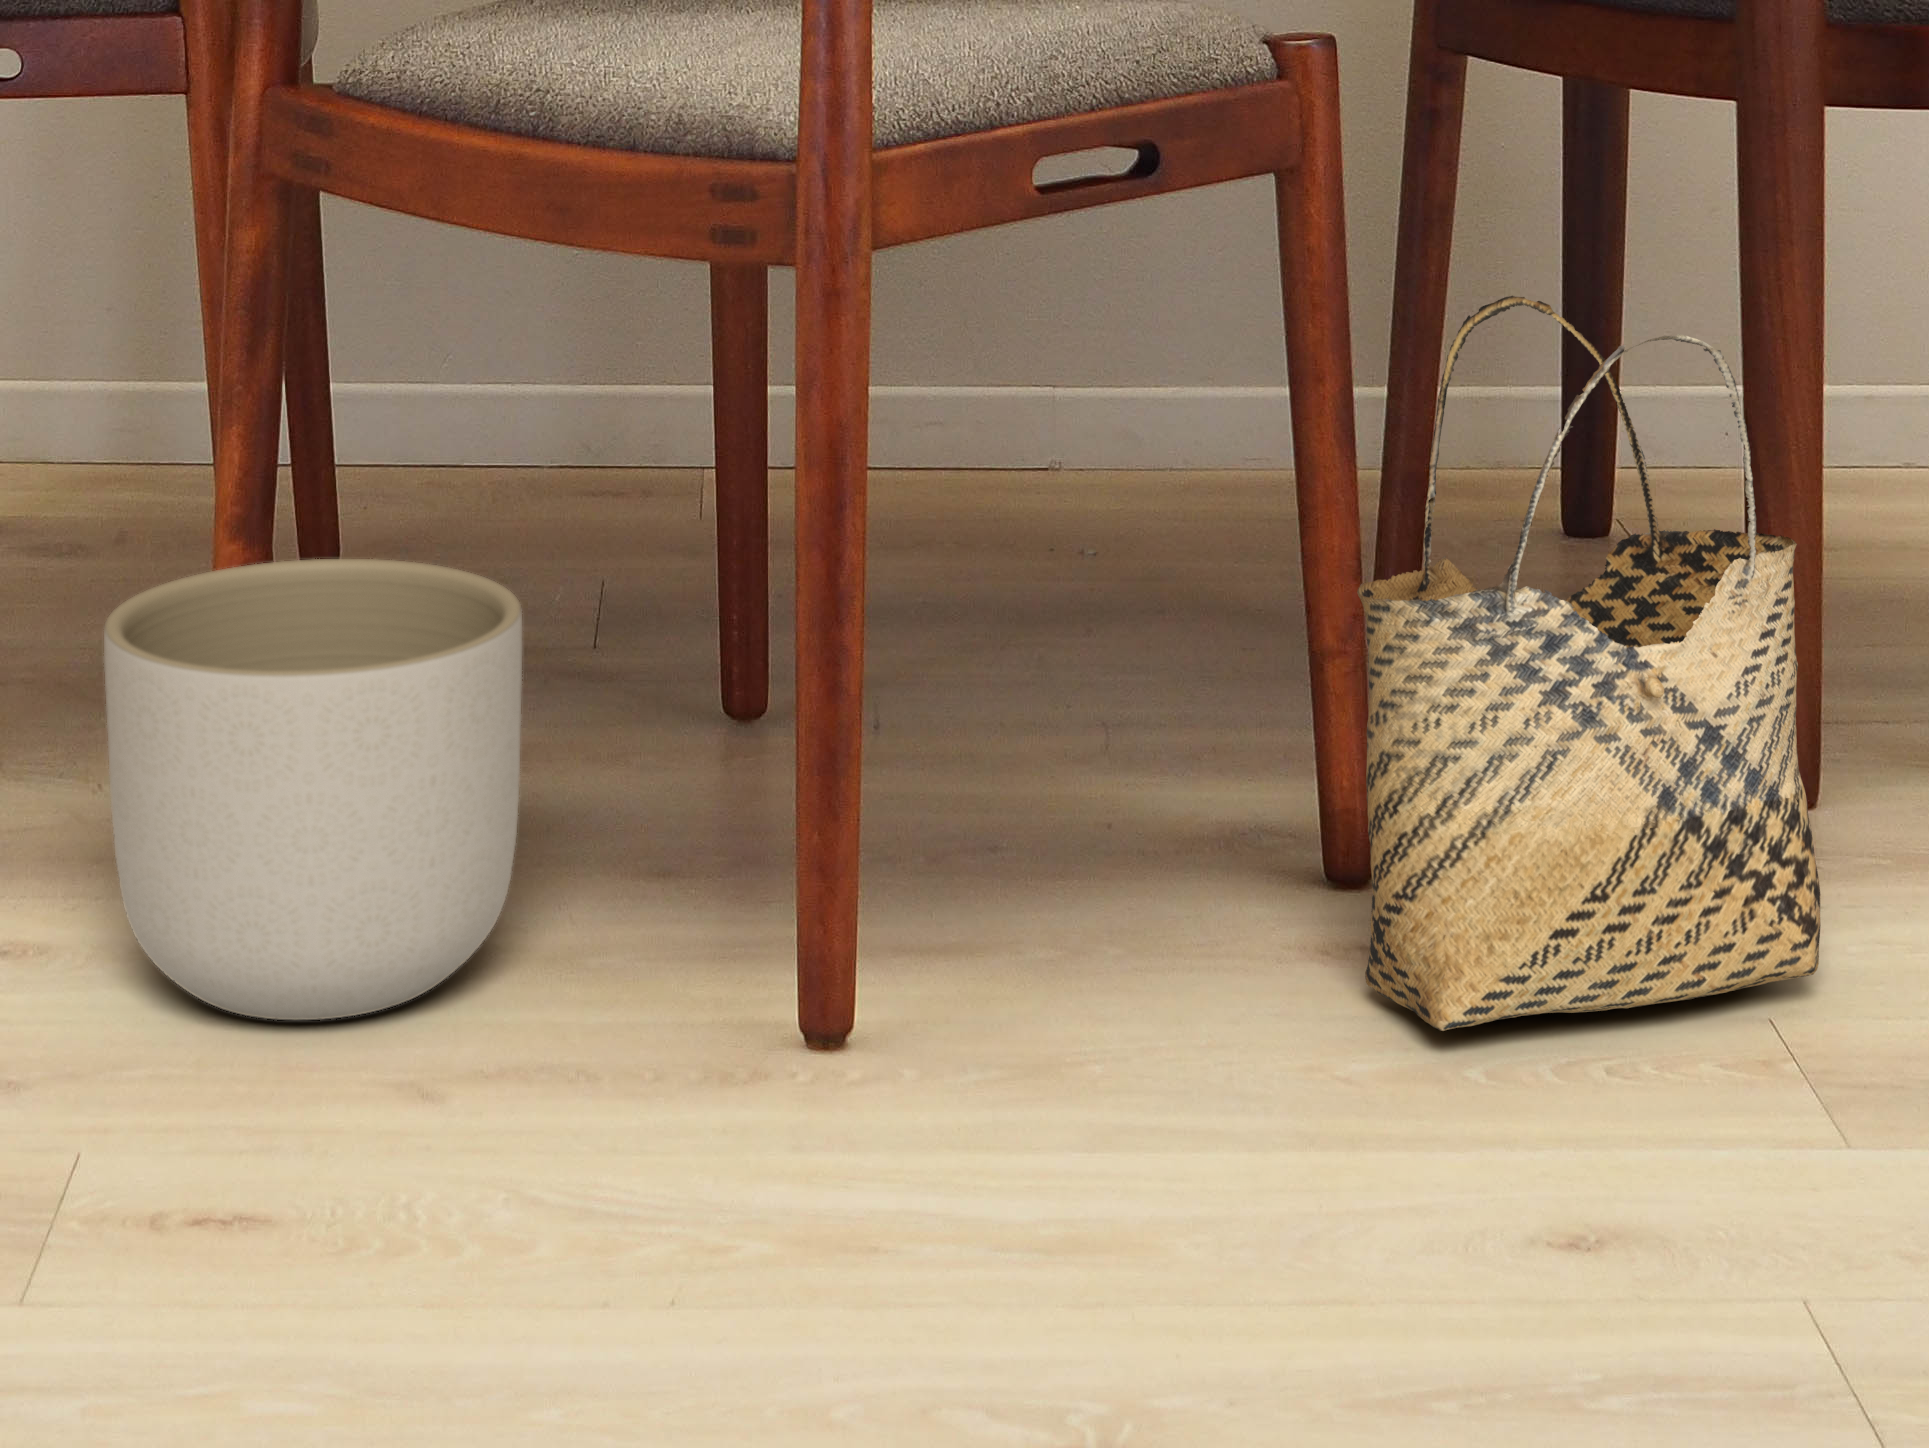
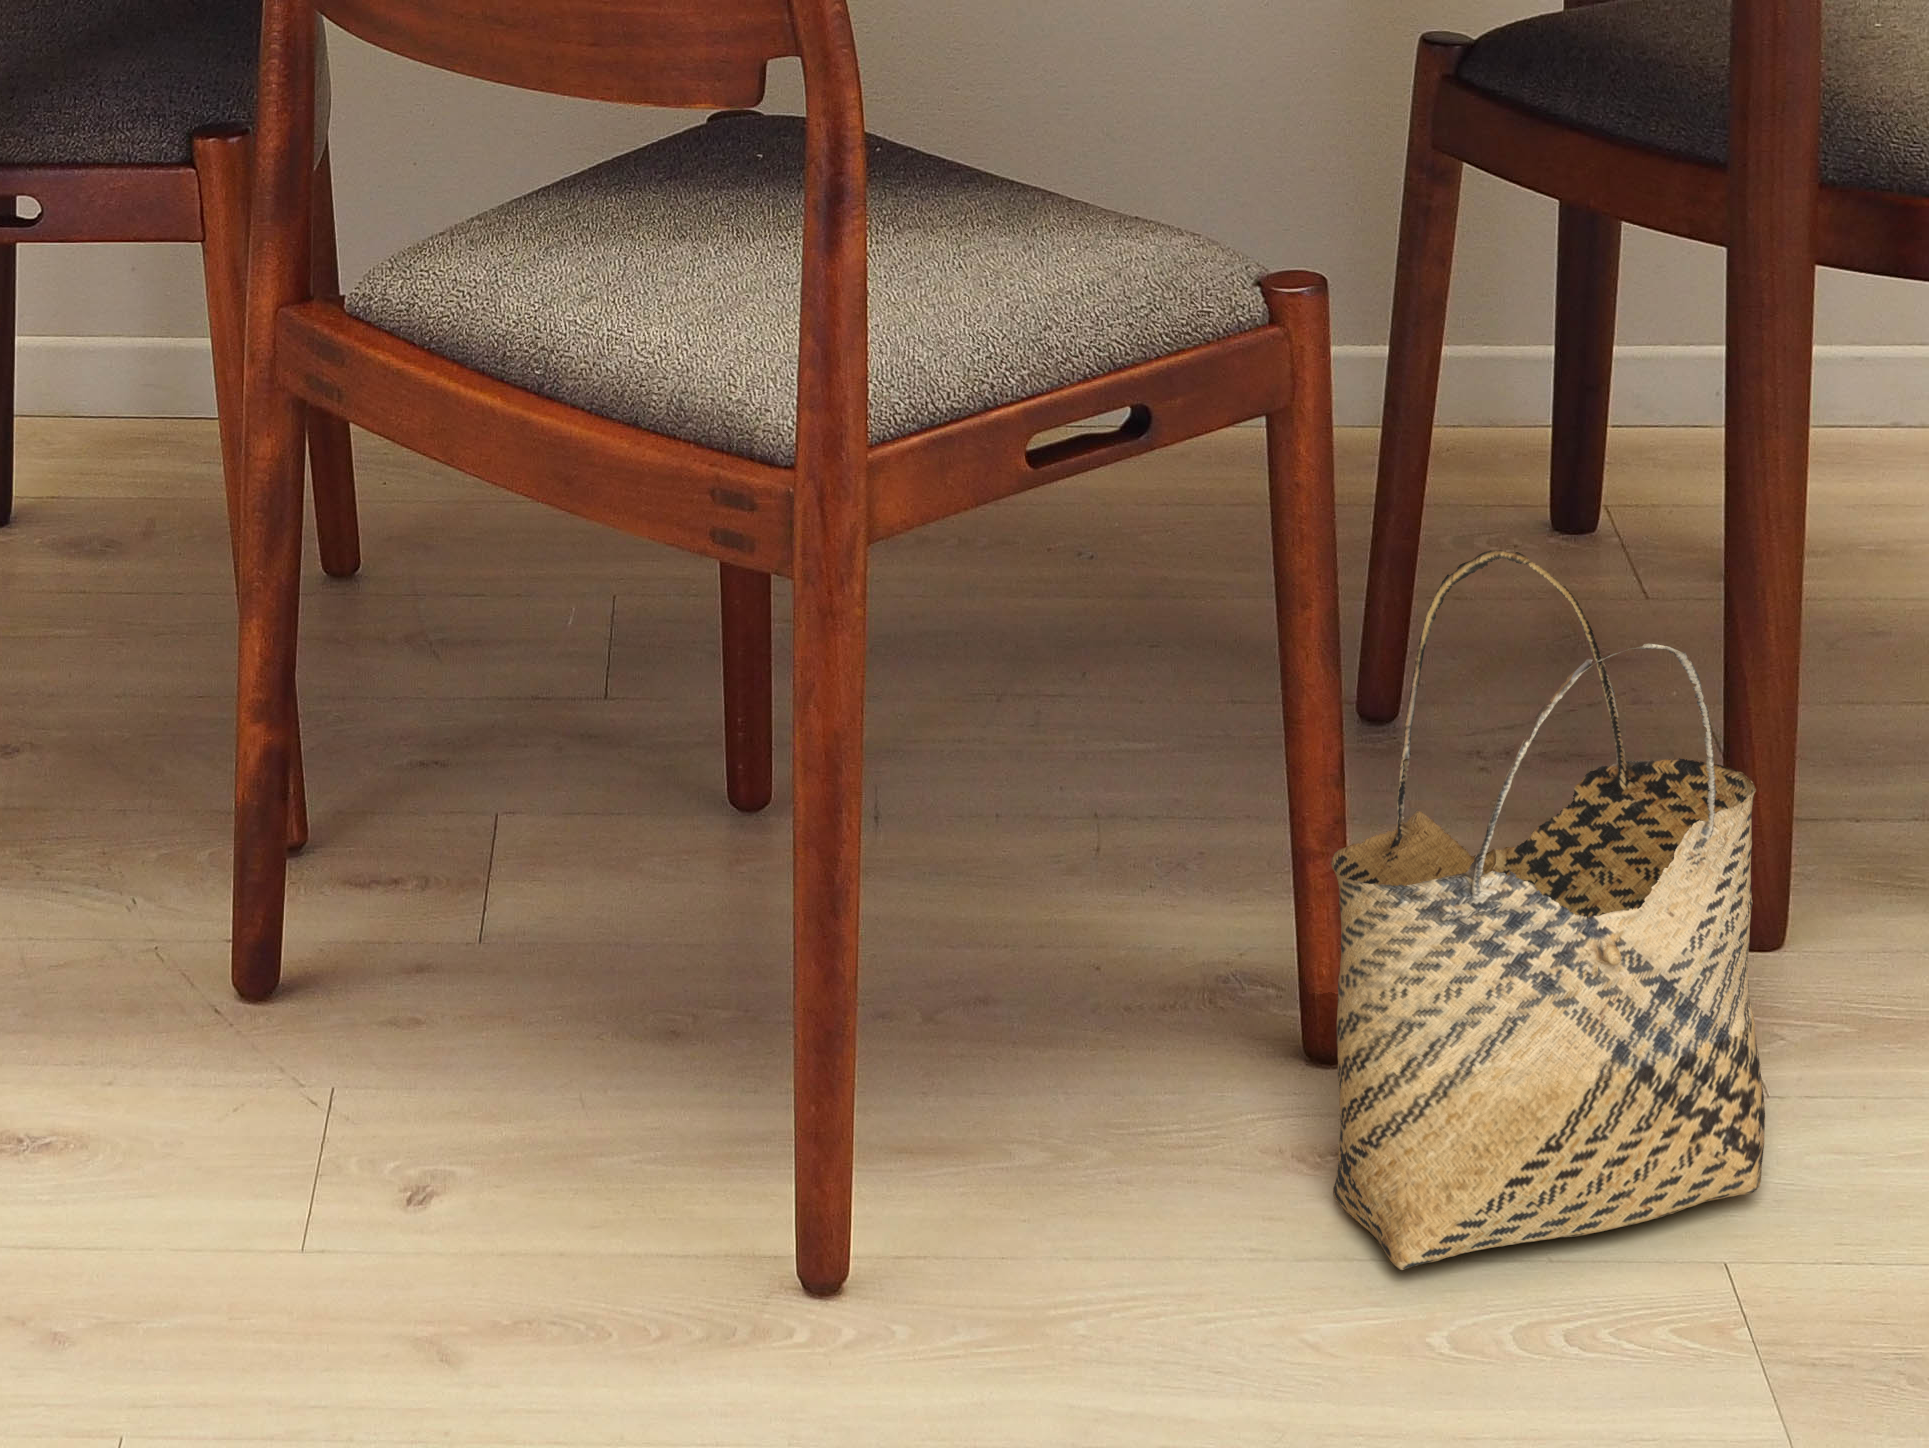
planter: present [104,559,522,1020] -> none [131,766,532,1241]

